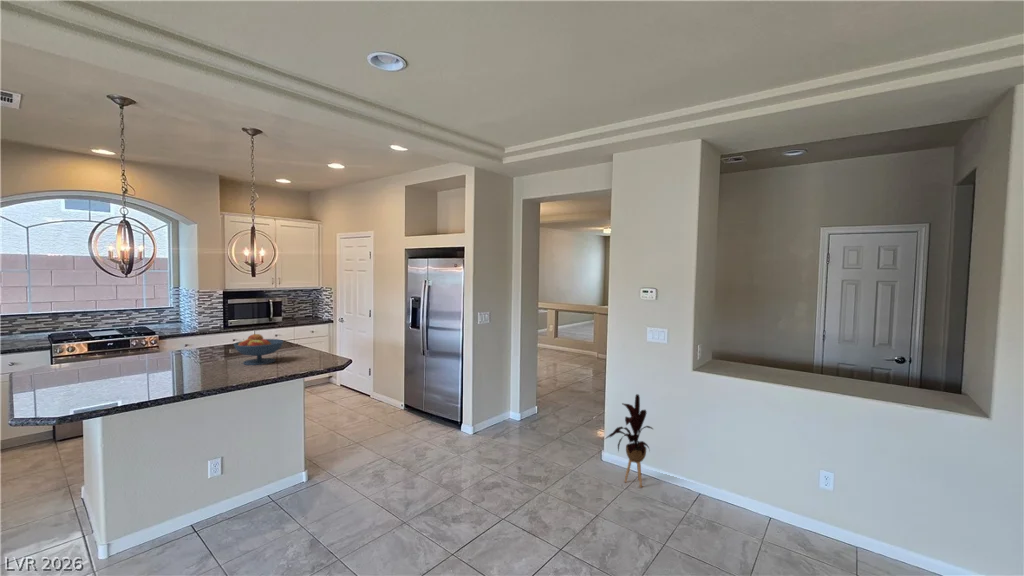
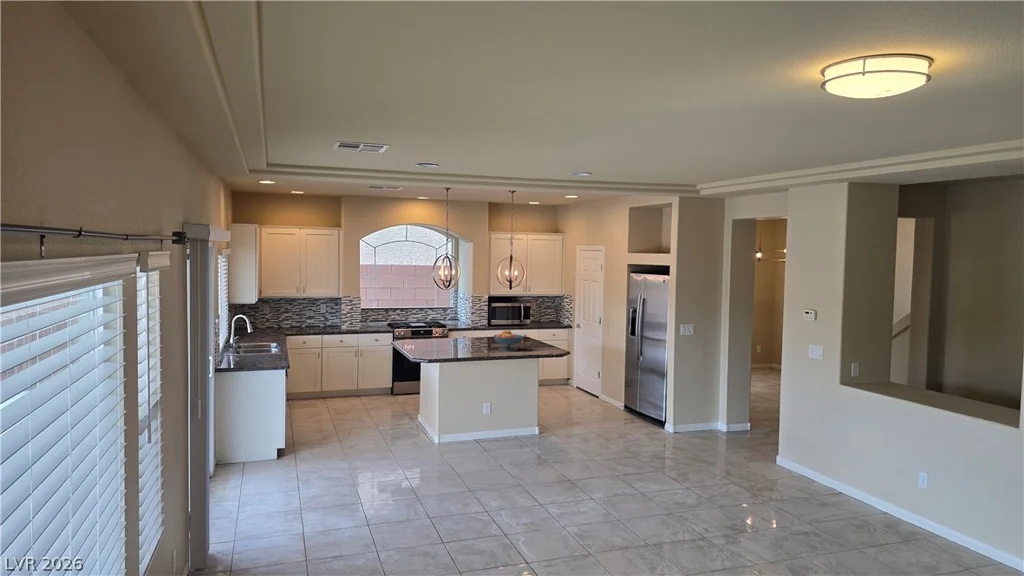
house plant: present [606,394,653,487] -> none [764,403,813,486]

